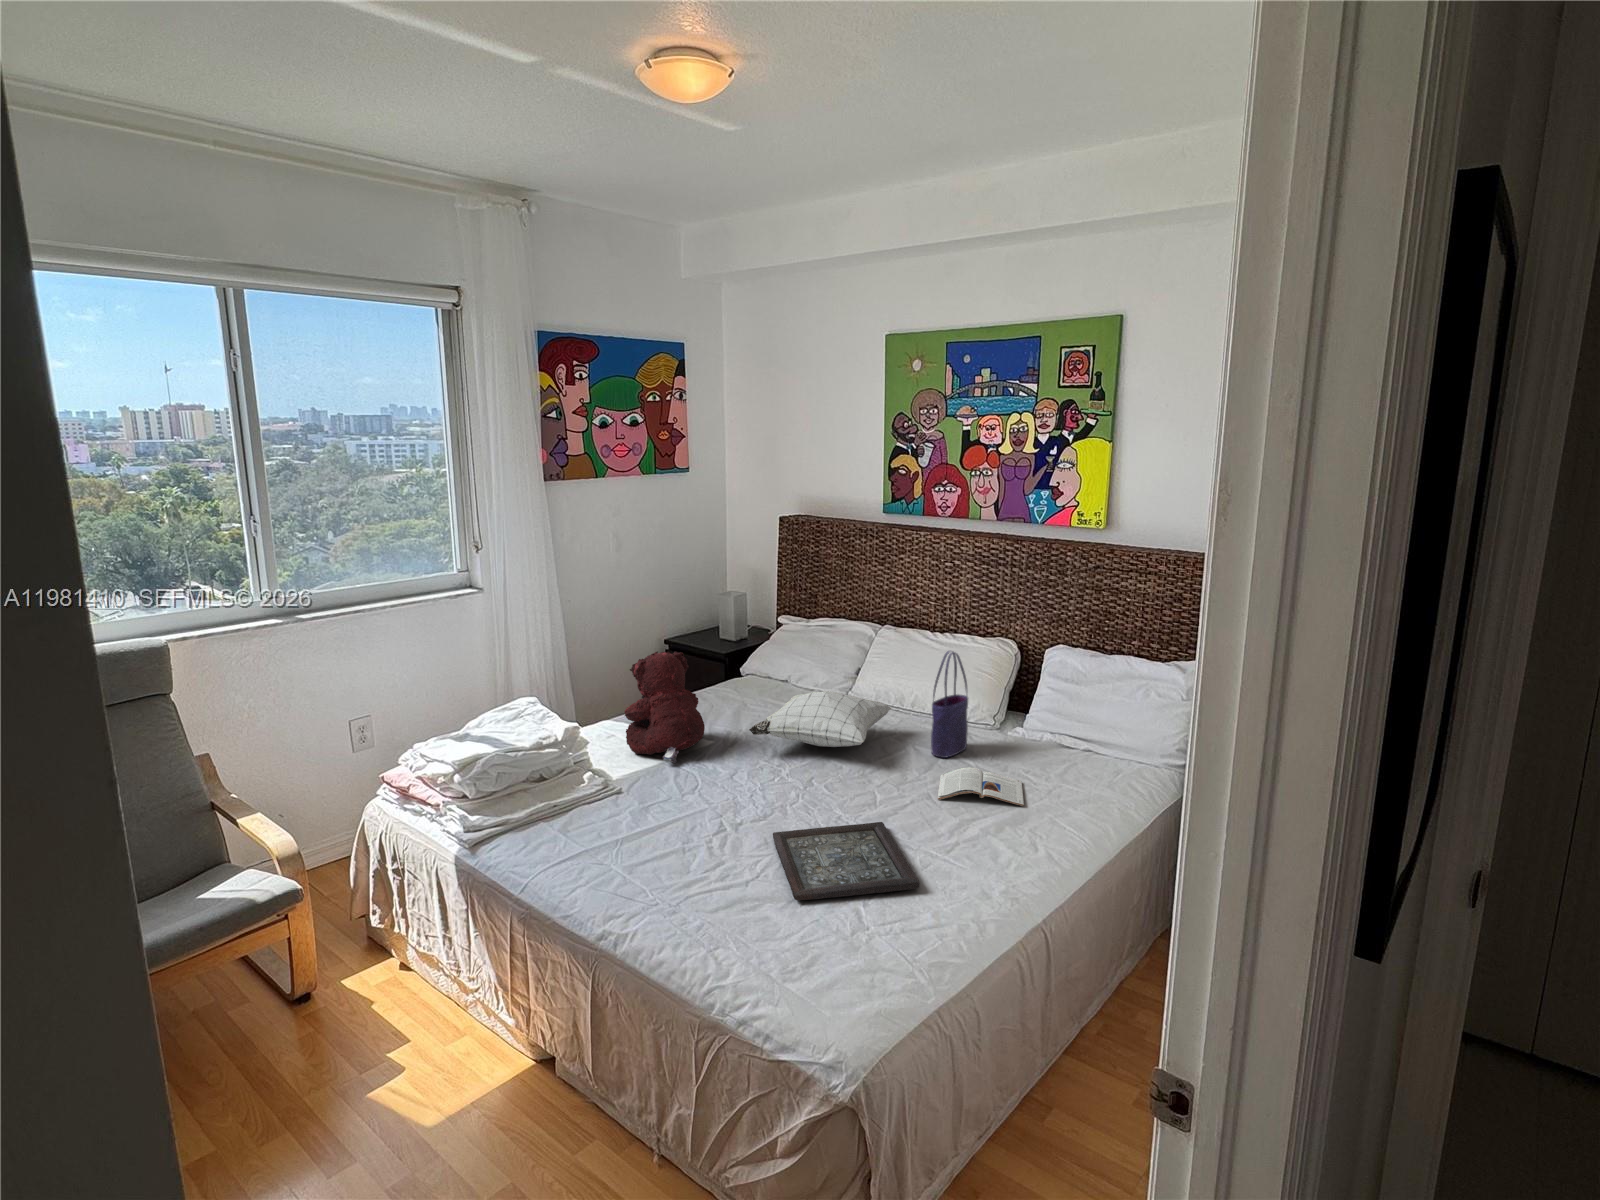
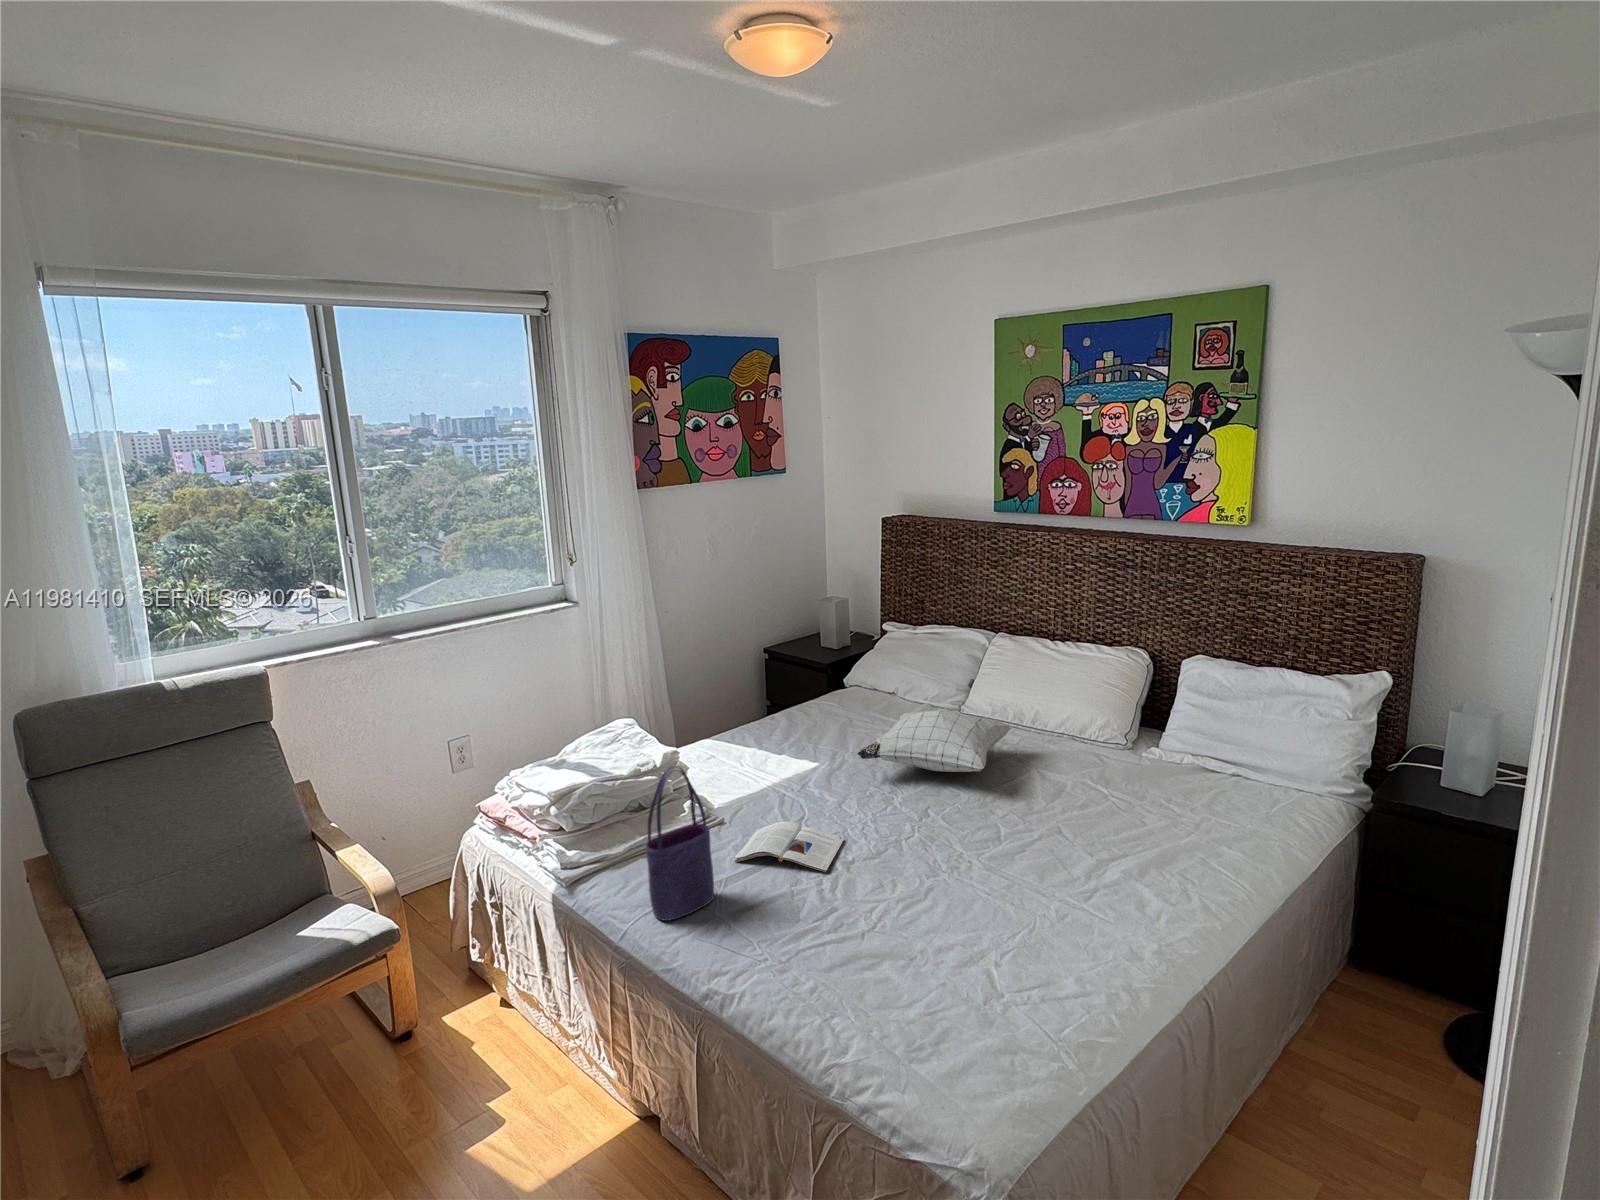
tote bag: present [931,651,968,758] -> present [646,766,714,921]
teddy bear: present [624,652,705,763] -> none [725,669,810,789]
magazine: present [938,767,1024,806] -> present [734,821,844,872]
tray: present [773,822,920,900] -> none [889,863,1059,958]

